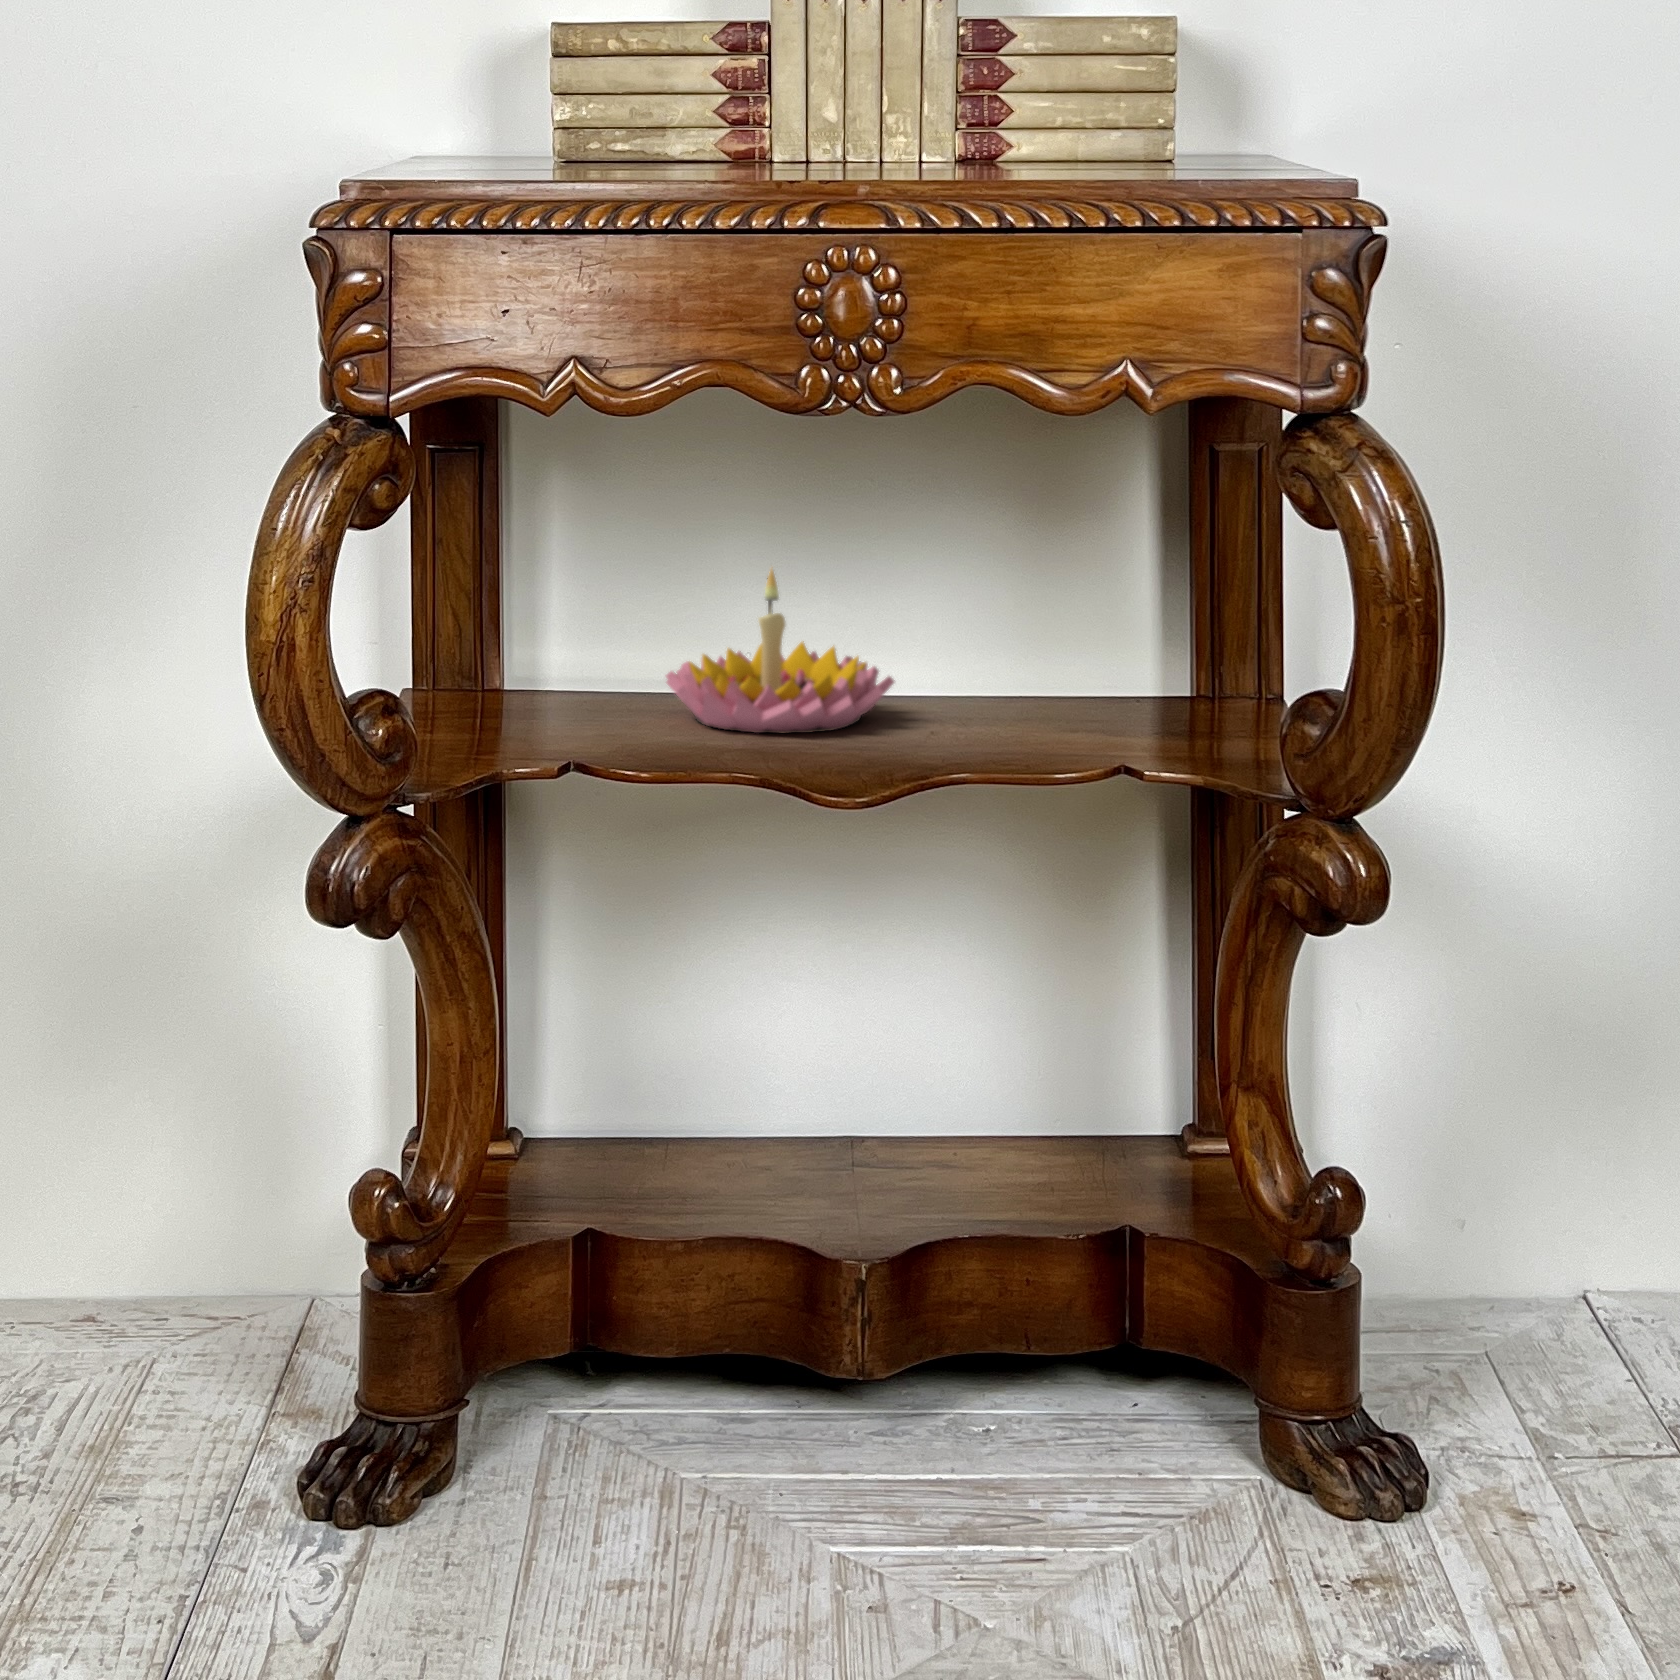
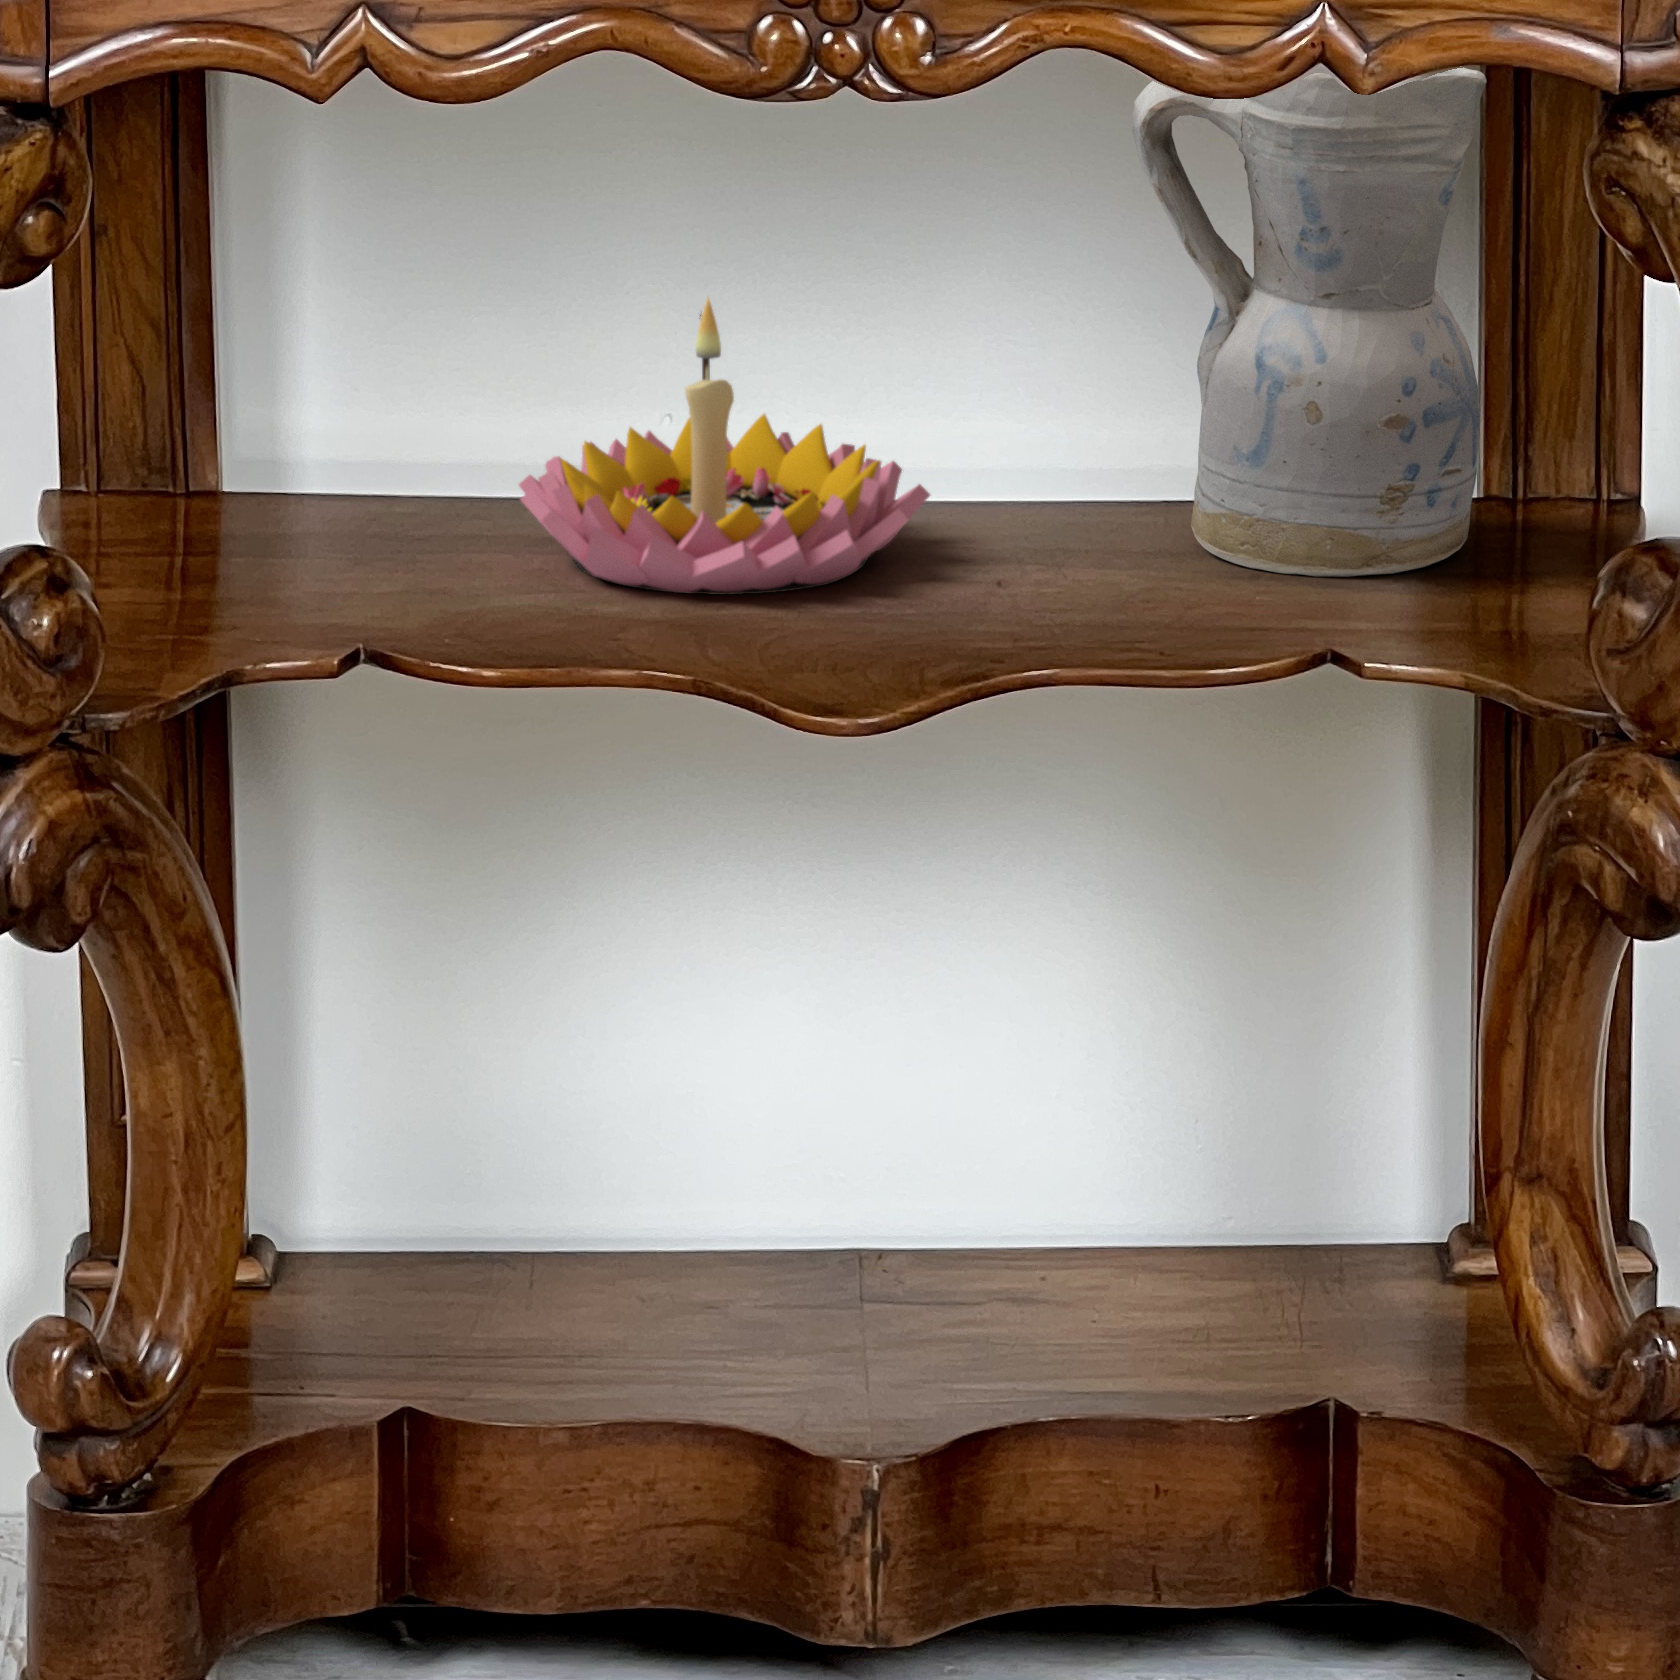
ceramic pitcher: none [1005,425,1201,728] -> present [1131,68,1487,577]

